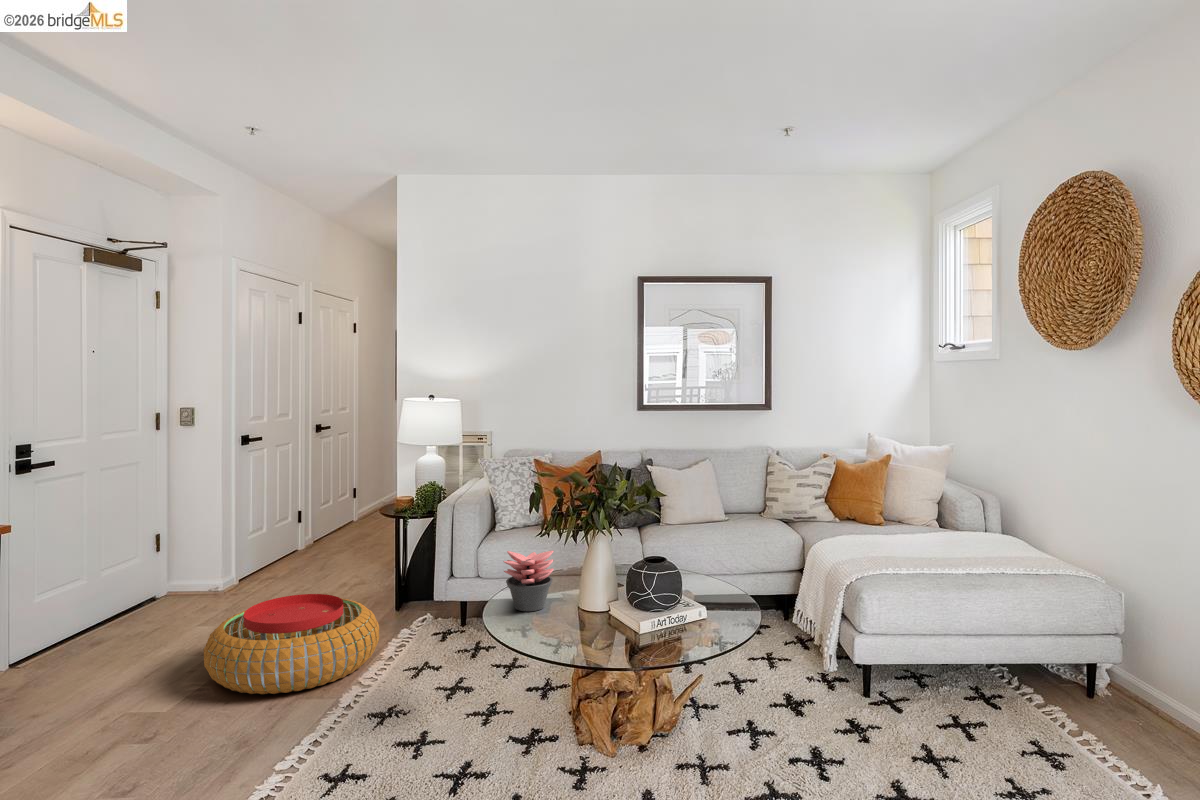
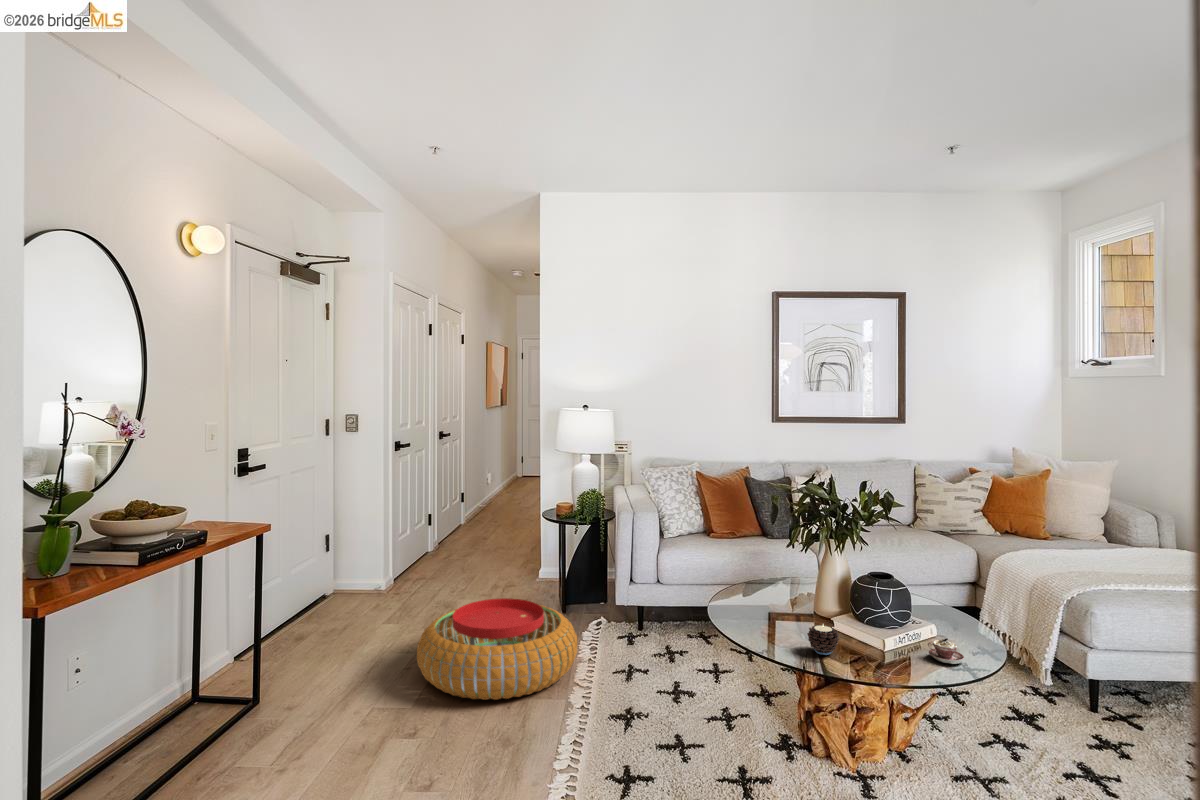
succulent plant: present [504,551,554,611] -> none [738,561,790,623]
candle: none [540,610,571,640] -> present [807,625,839,655]
teacup: none [655,622,686,647] -> present [928,638,964,664]

